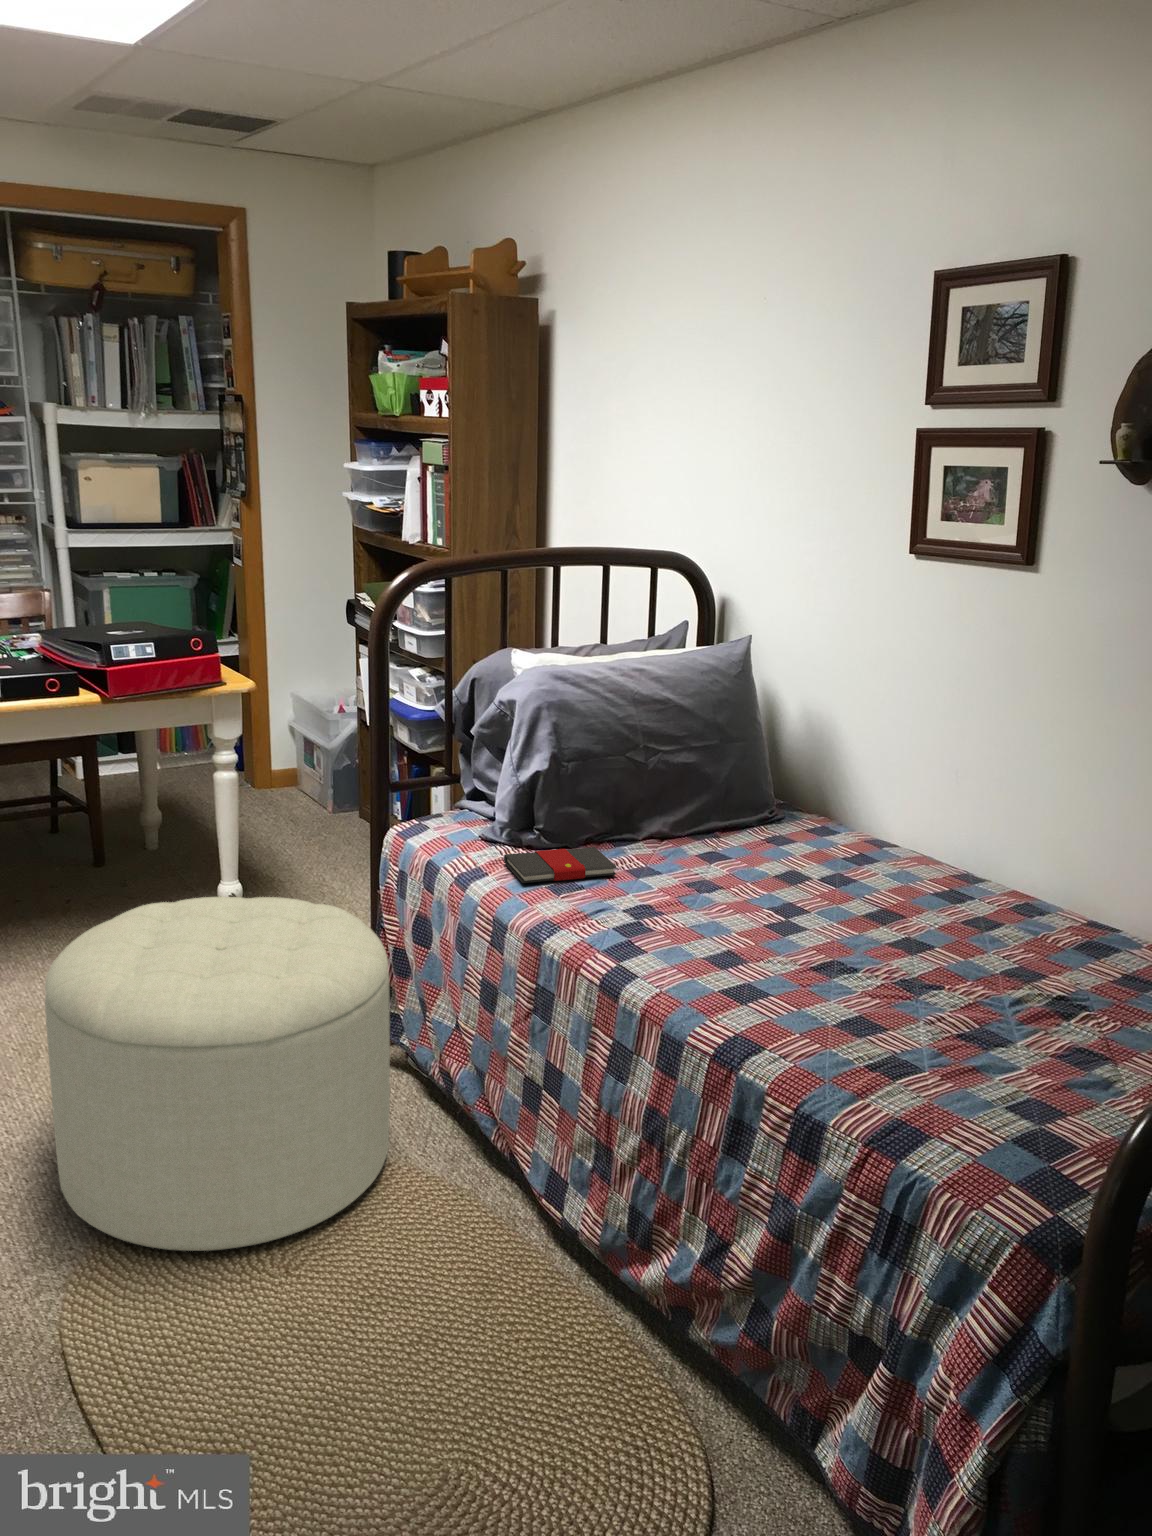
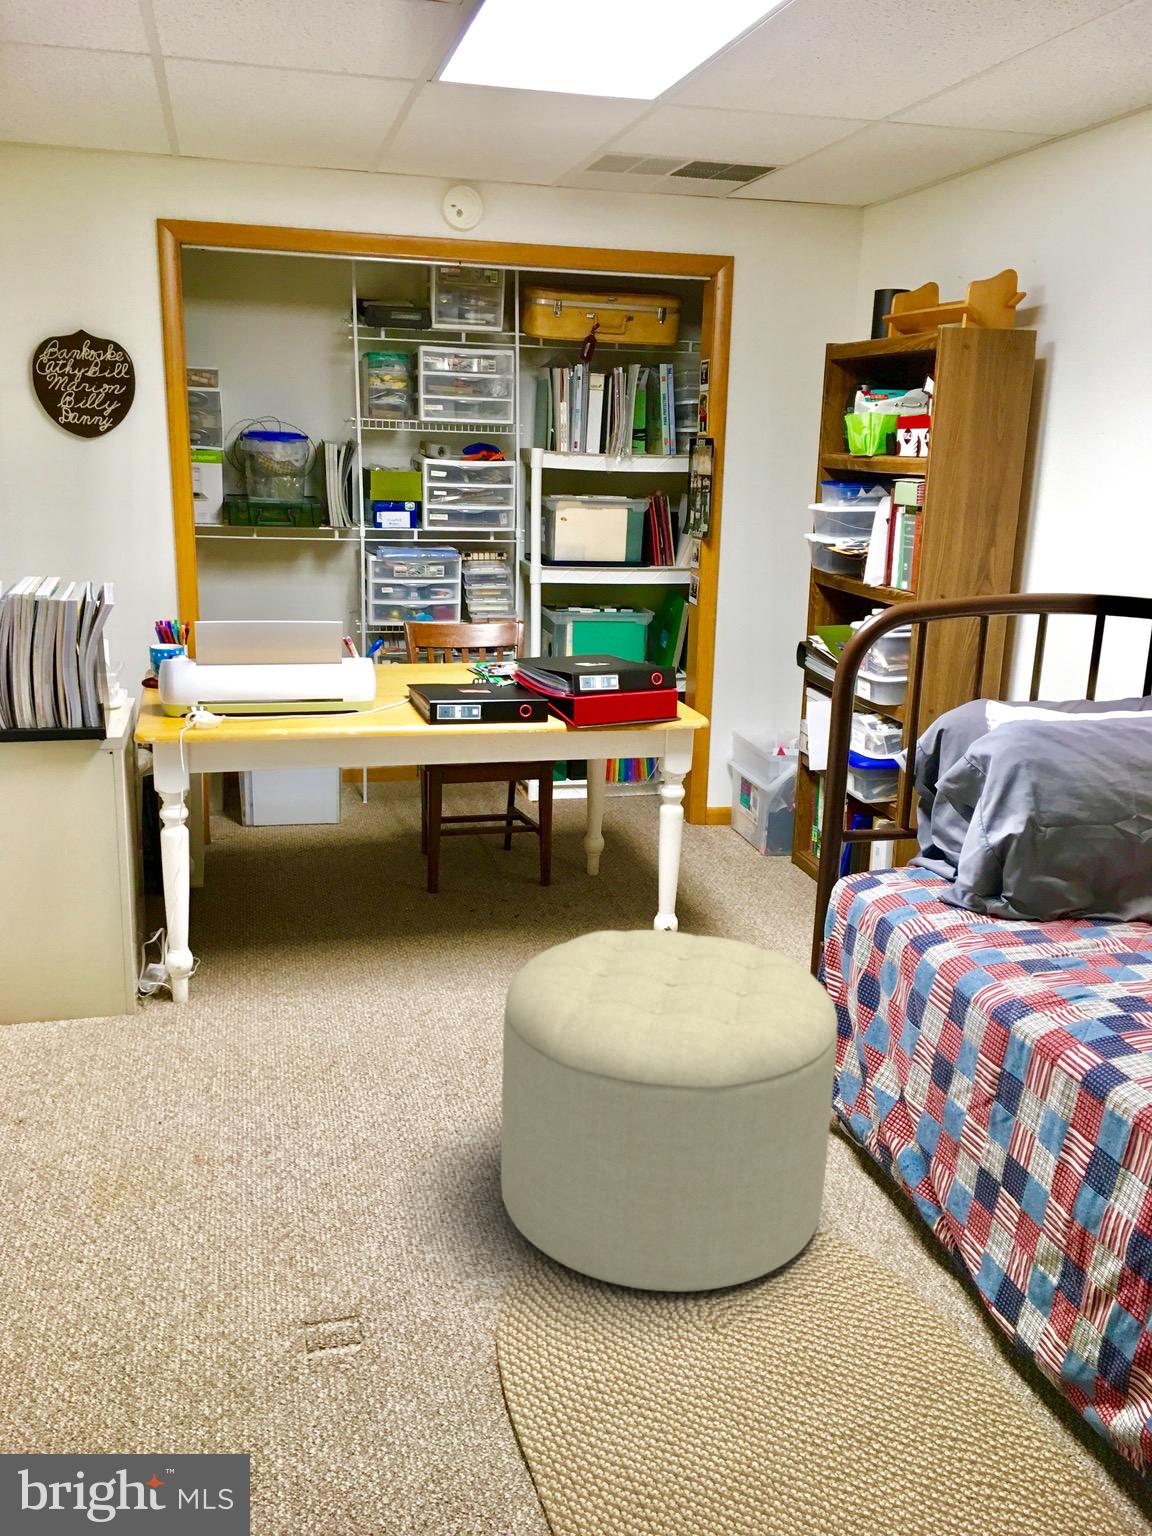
book: present [504,847,617,883] -> none [969,921,1099,958]

